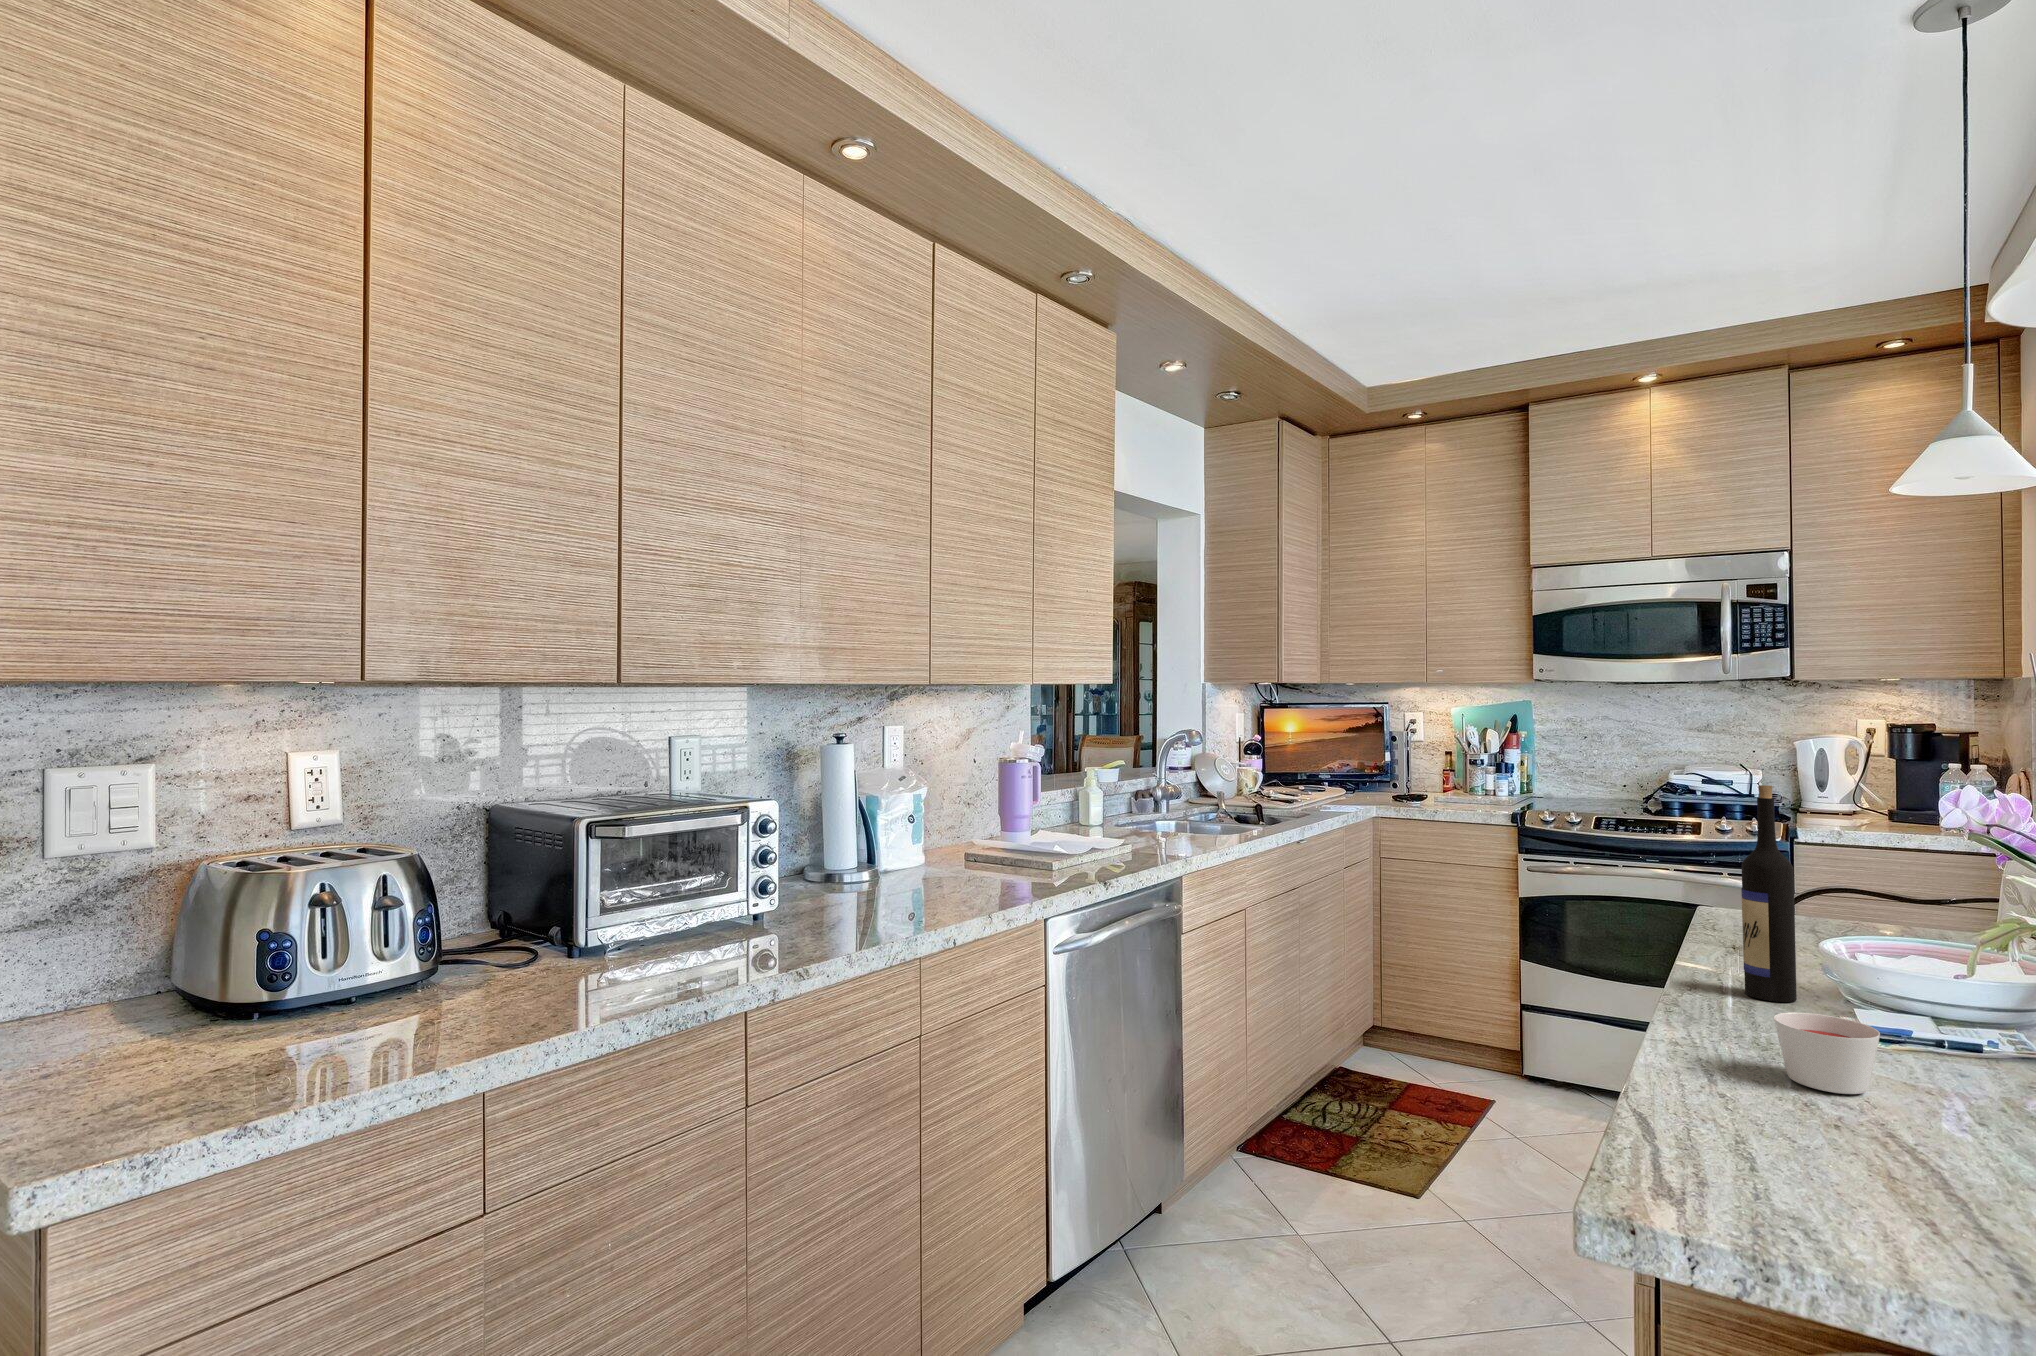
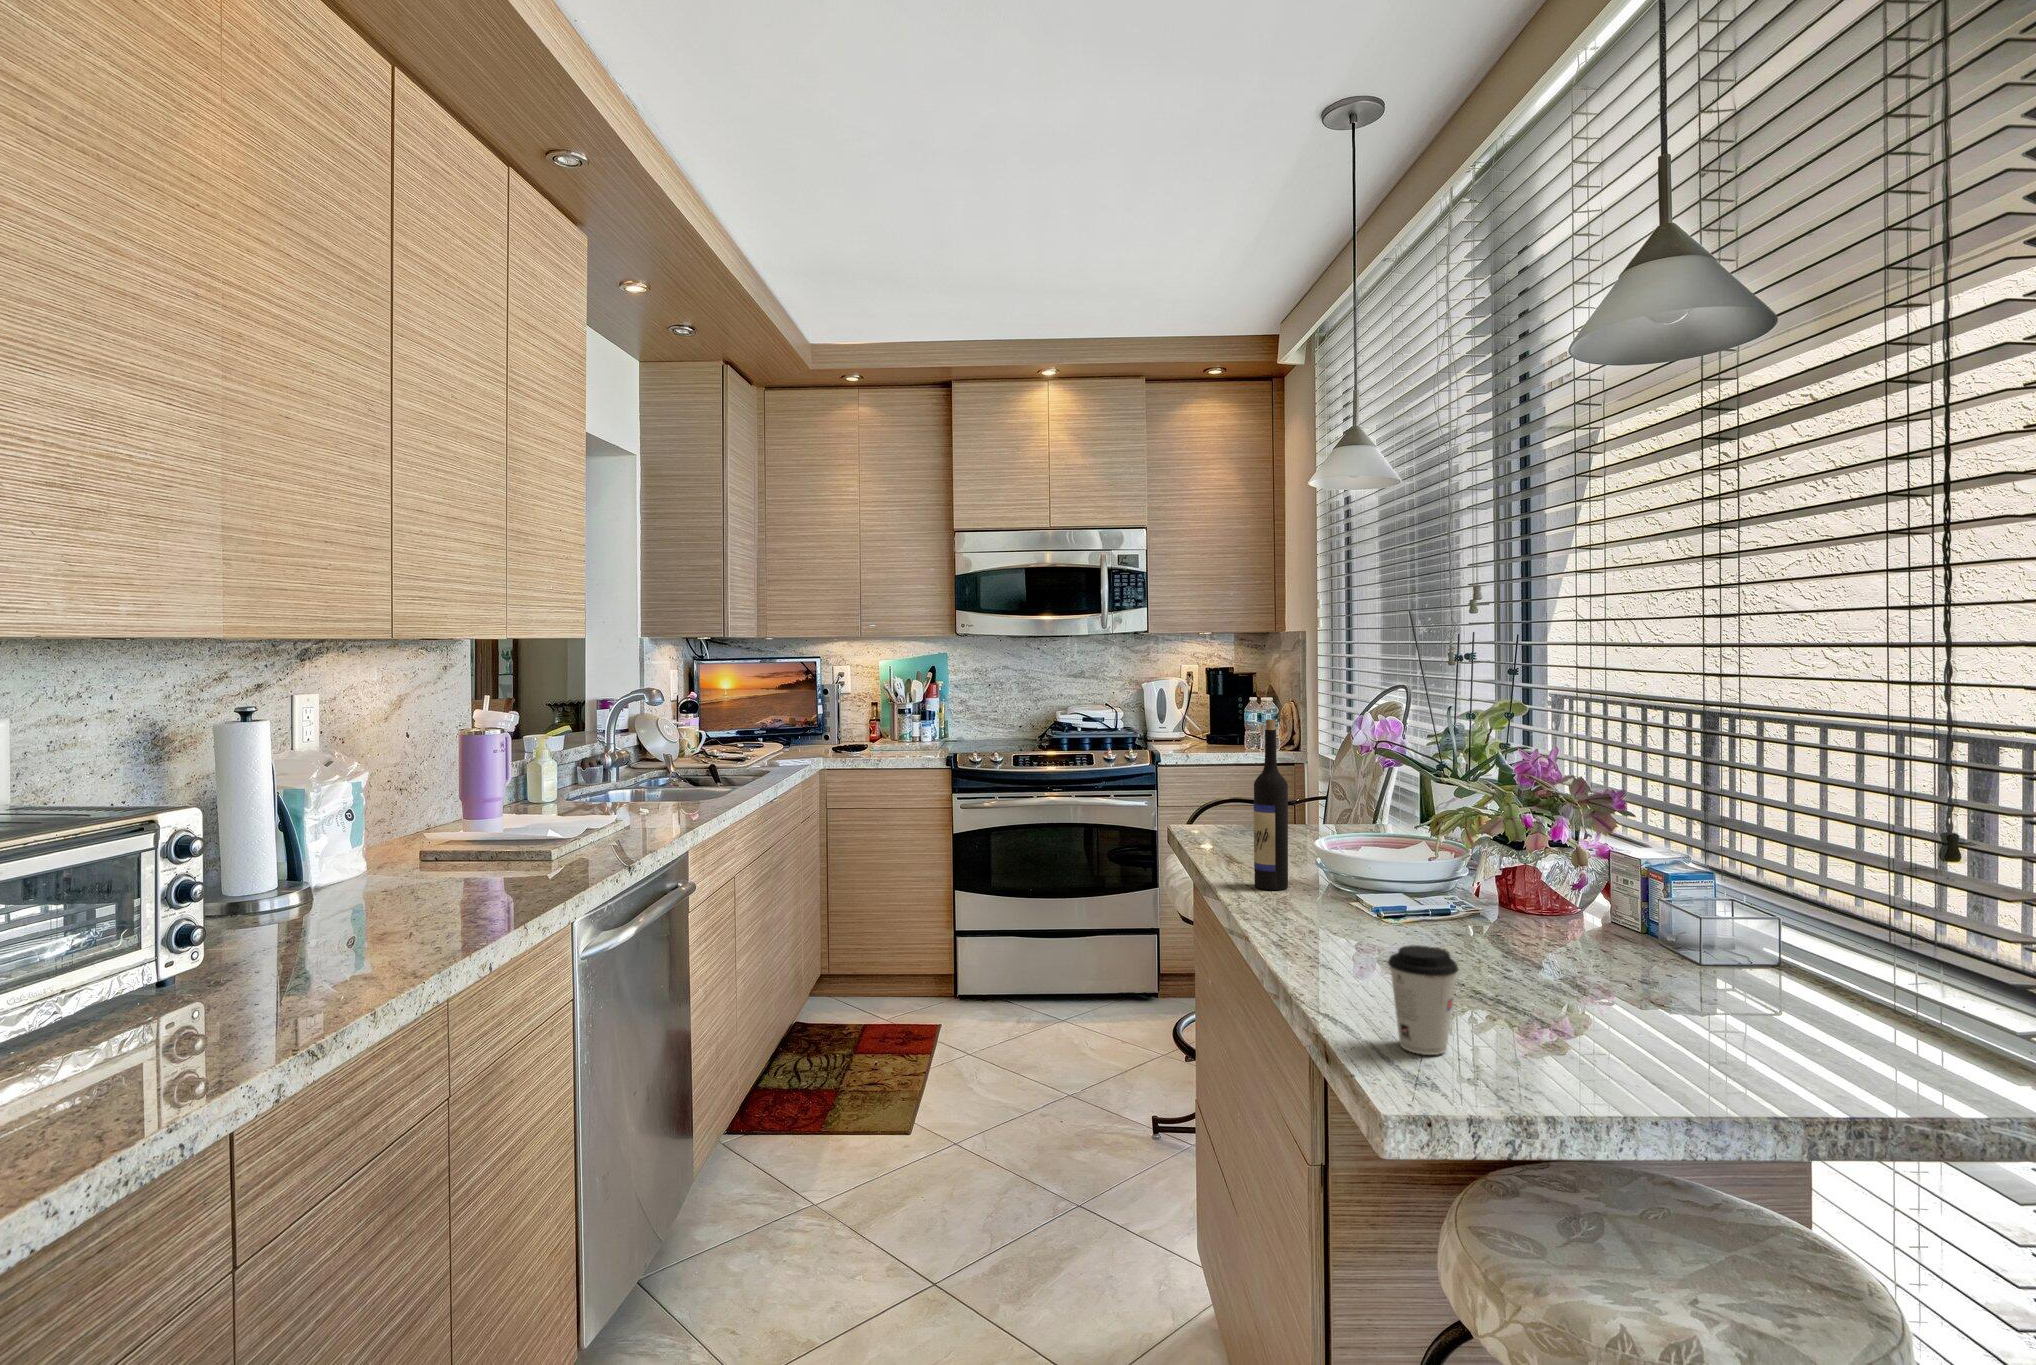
candle: present [1774,1012,1880,1094] -> none [1338,893,1405,949]
coffee cup: none [1672,1071,1775,1218] -> present [1388,945,1459,1055]

